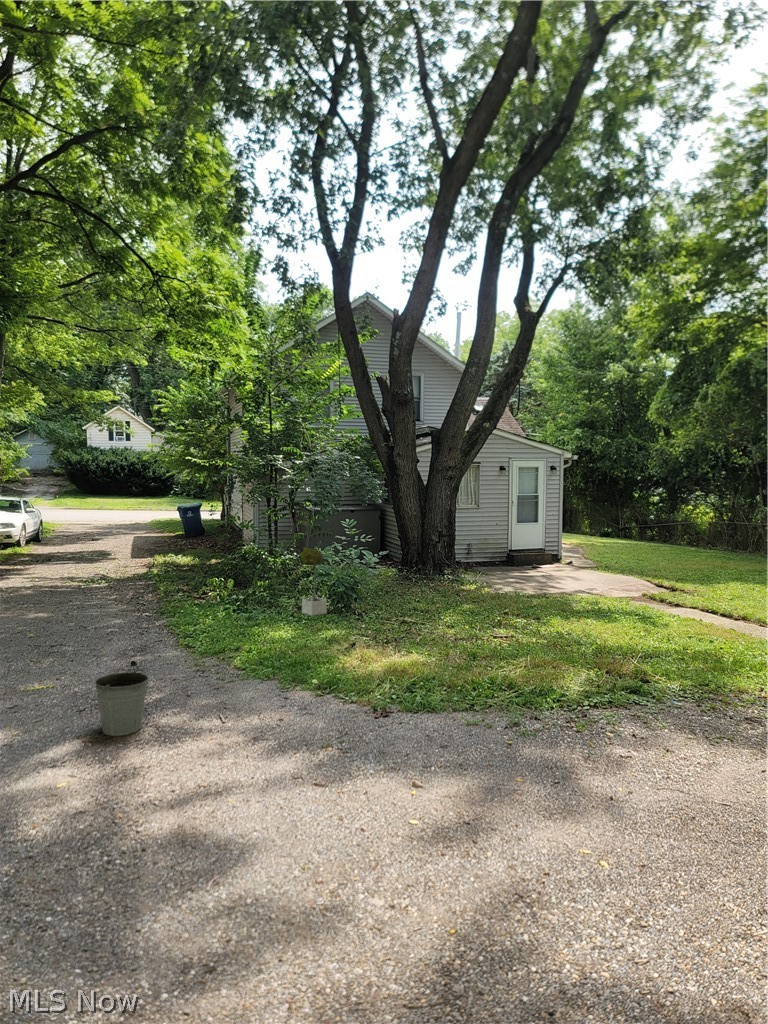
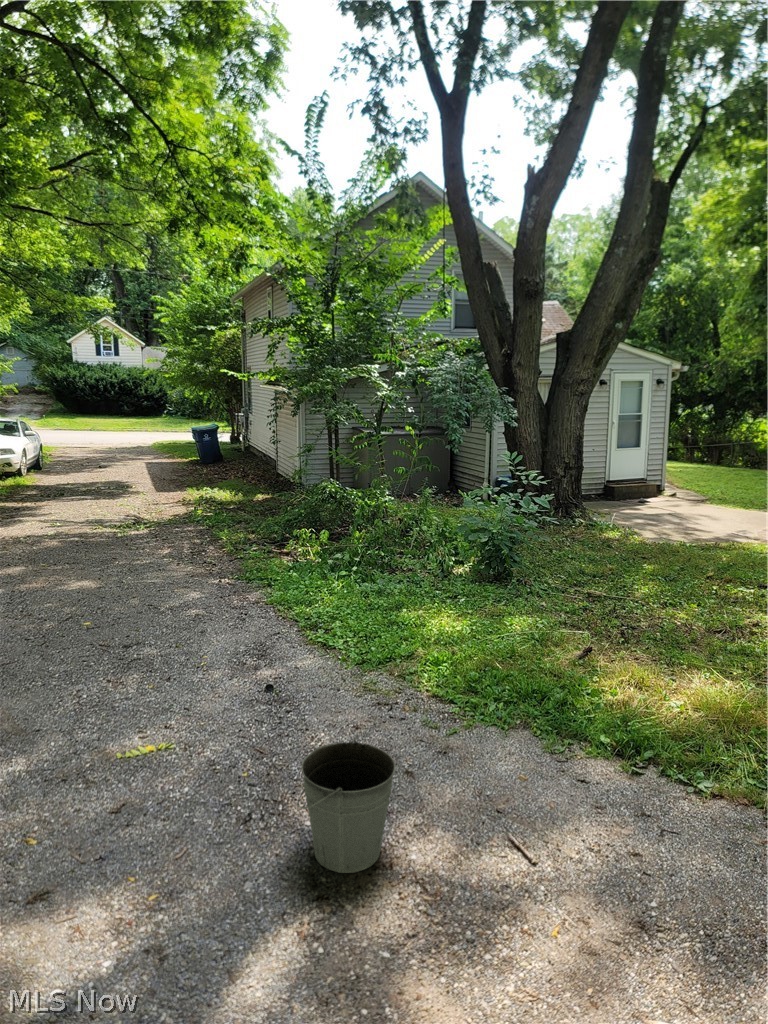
potted tree: present [300,547,327,616] -> none [434,487,470,580]

